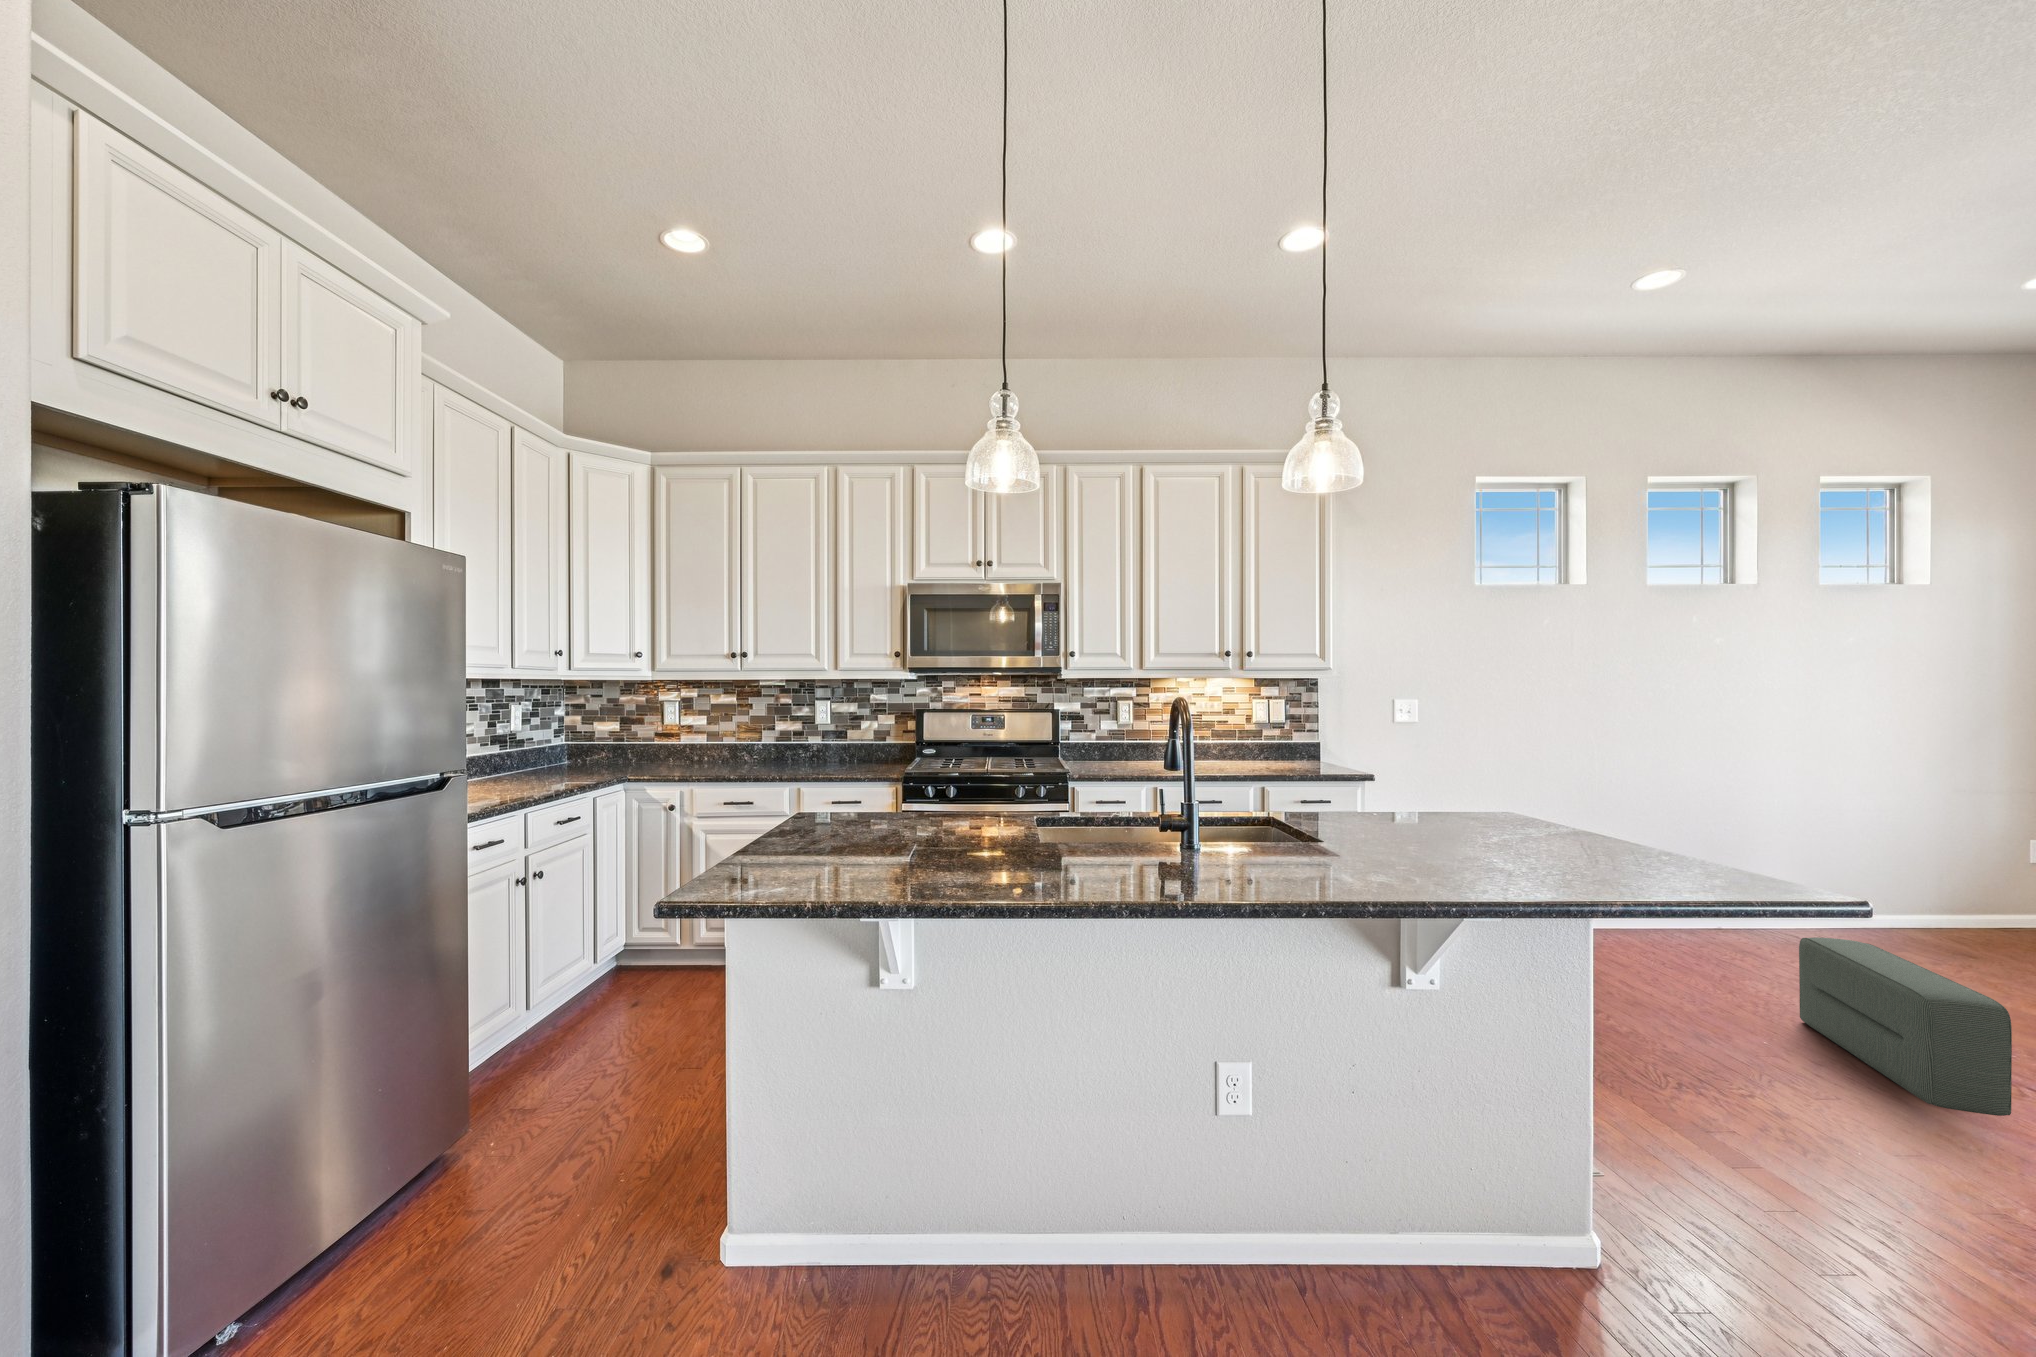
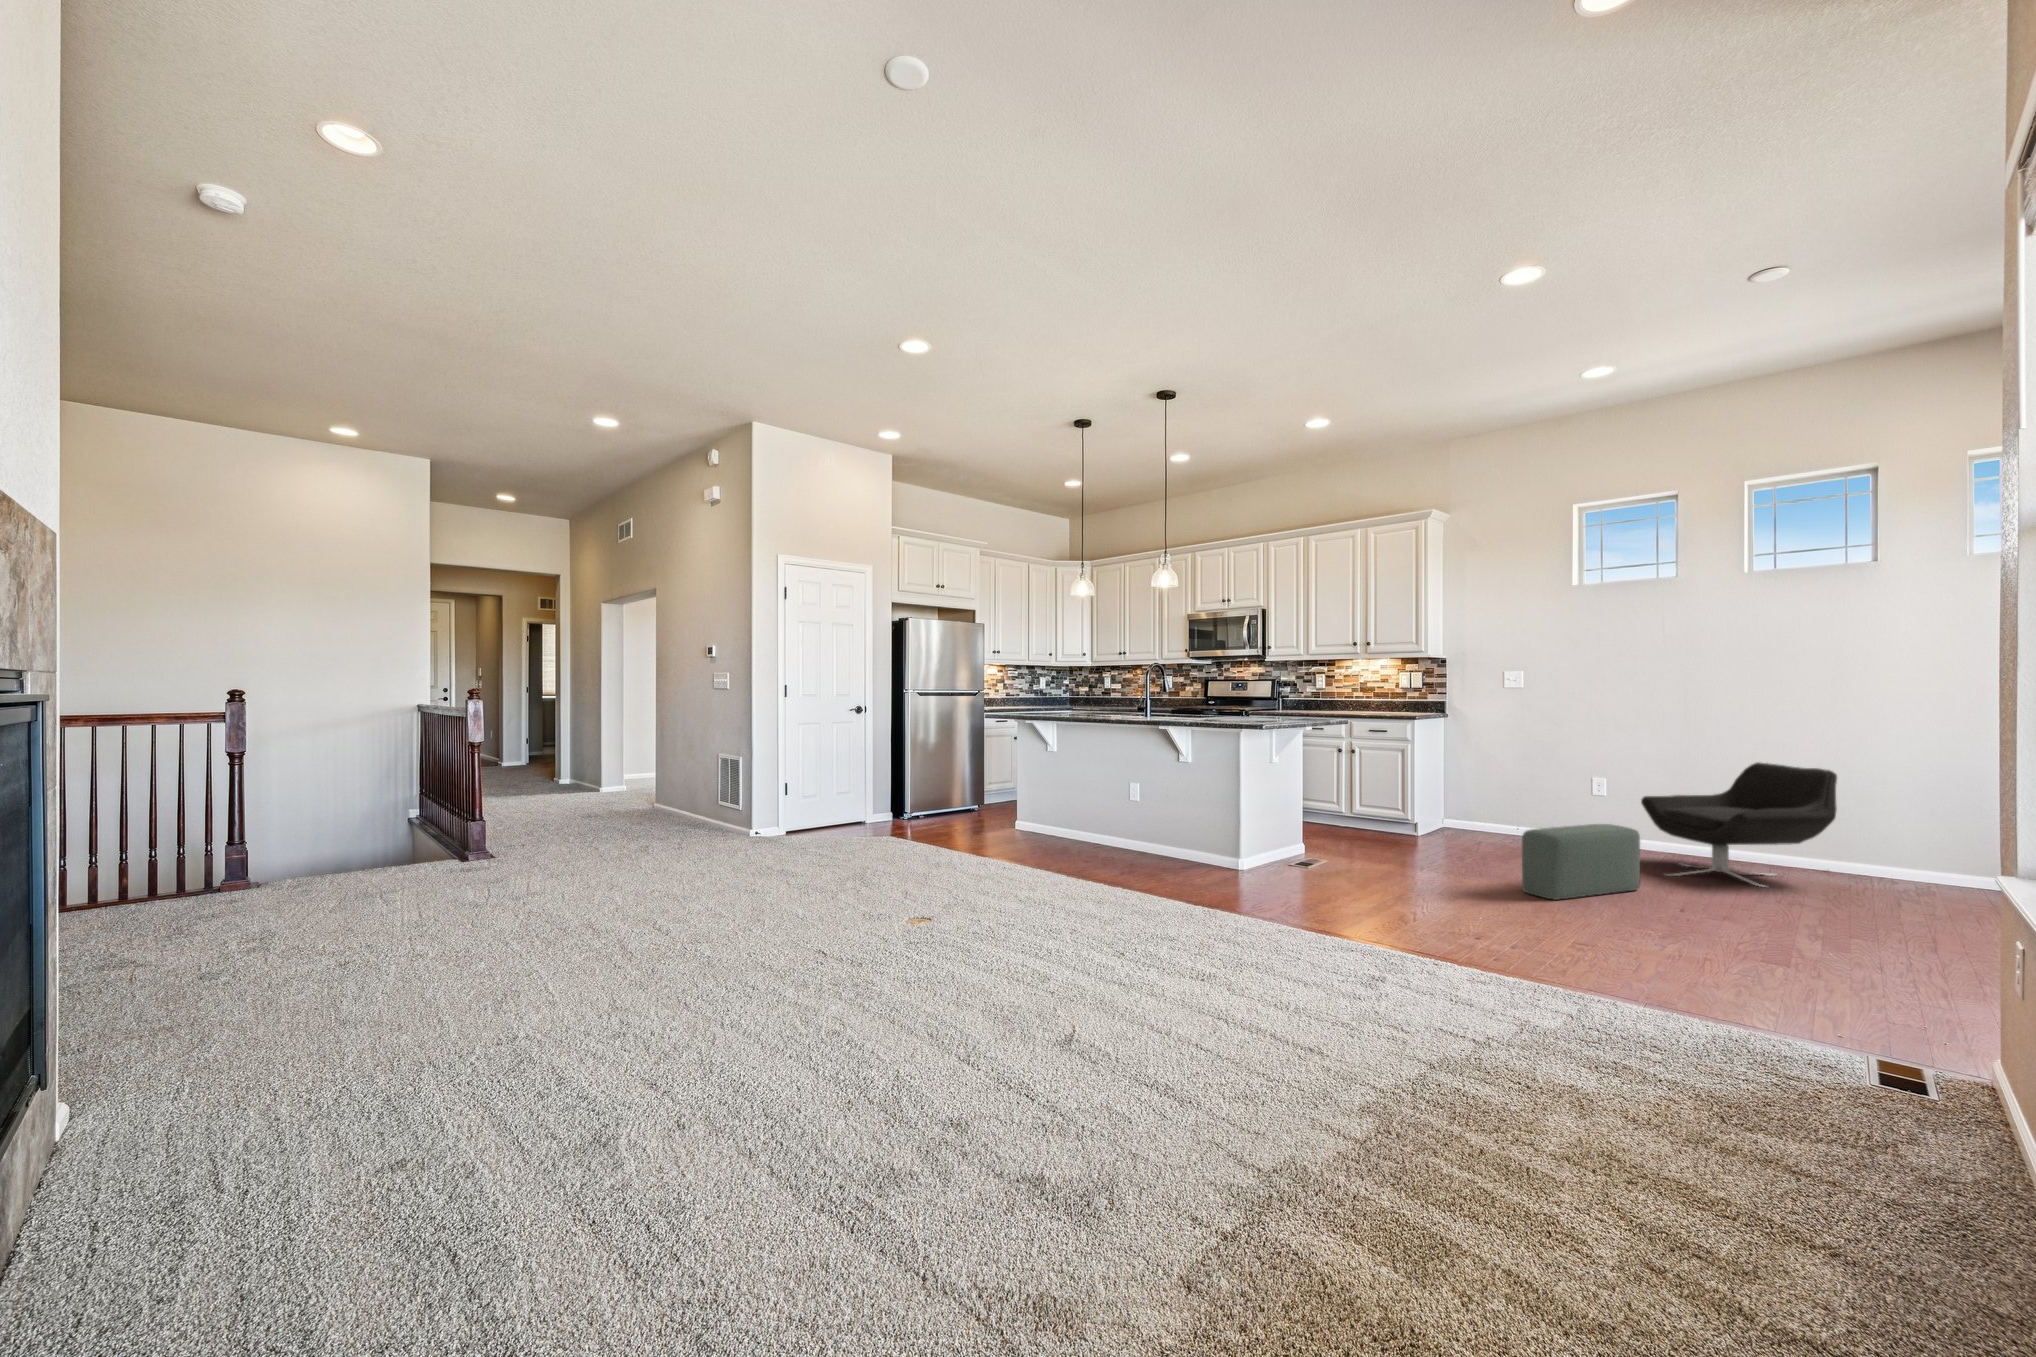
lounge chair: none [1616,806,1833,974] -> present [1641,762,1837,887]

